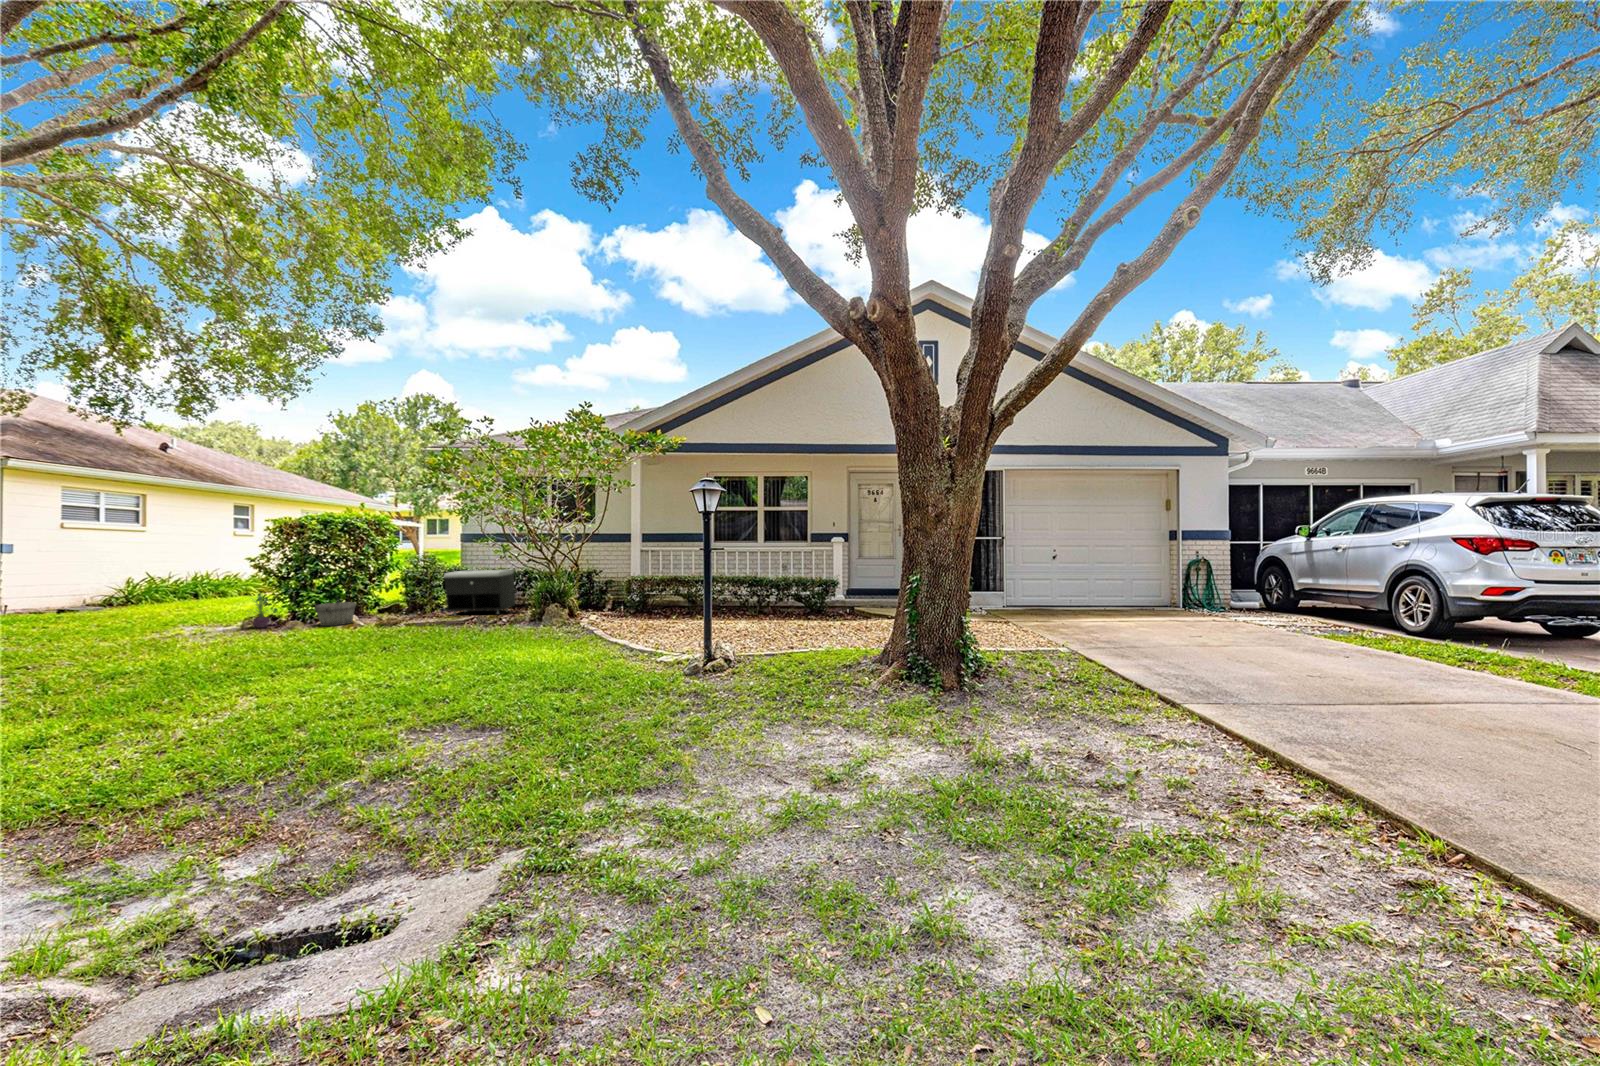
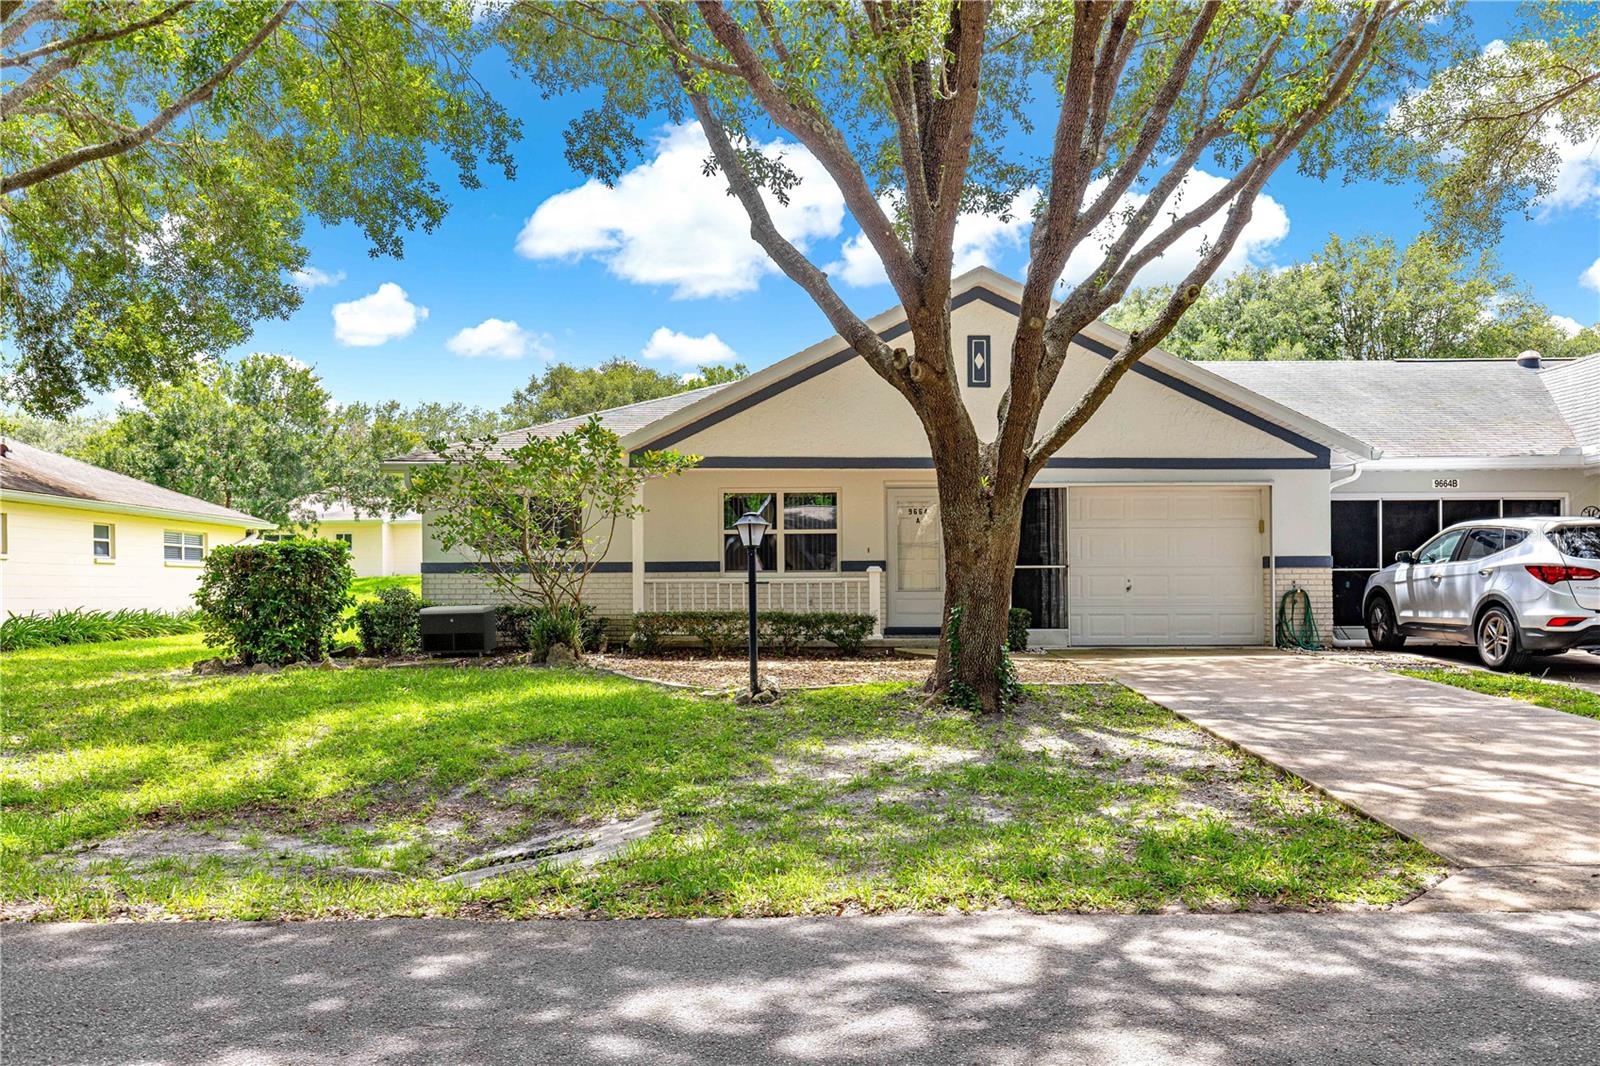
decorative plant: present [253,595,269,628] -> none [199,632,246,672]
wooden bucket: present [316,602,356,626] -> none [284,636,326,669]

